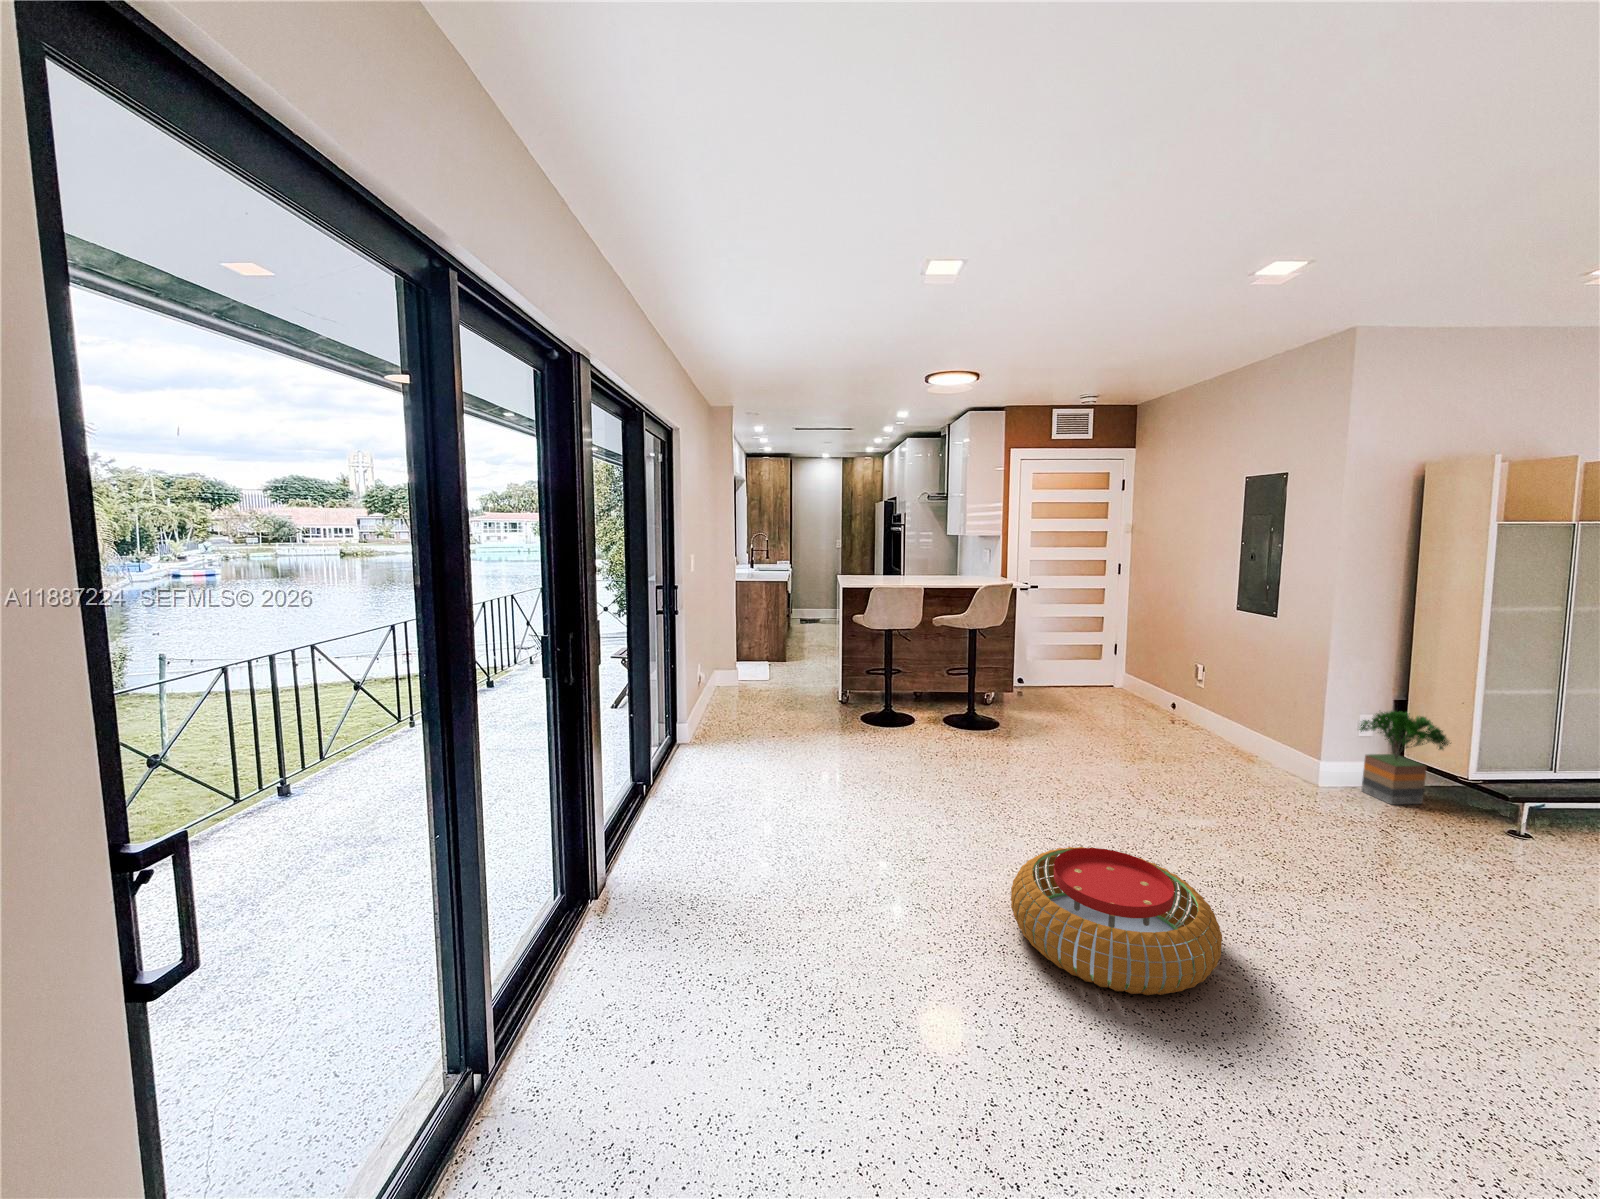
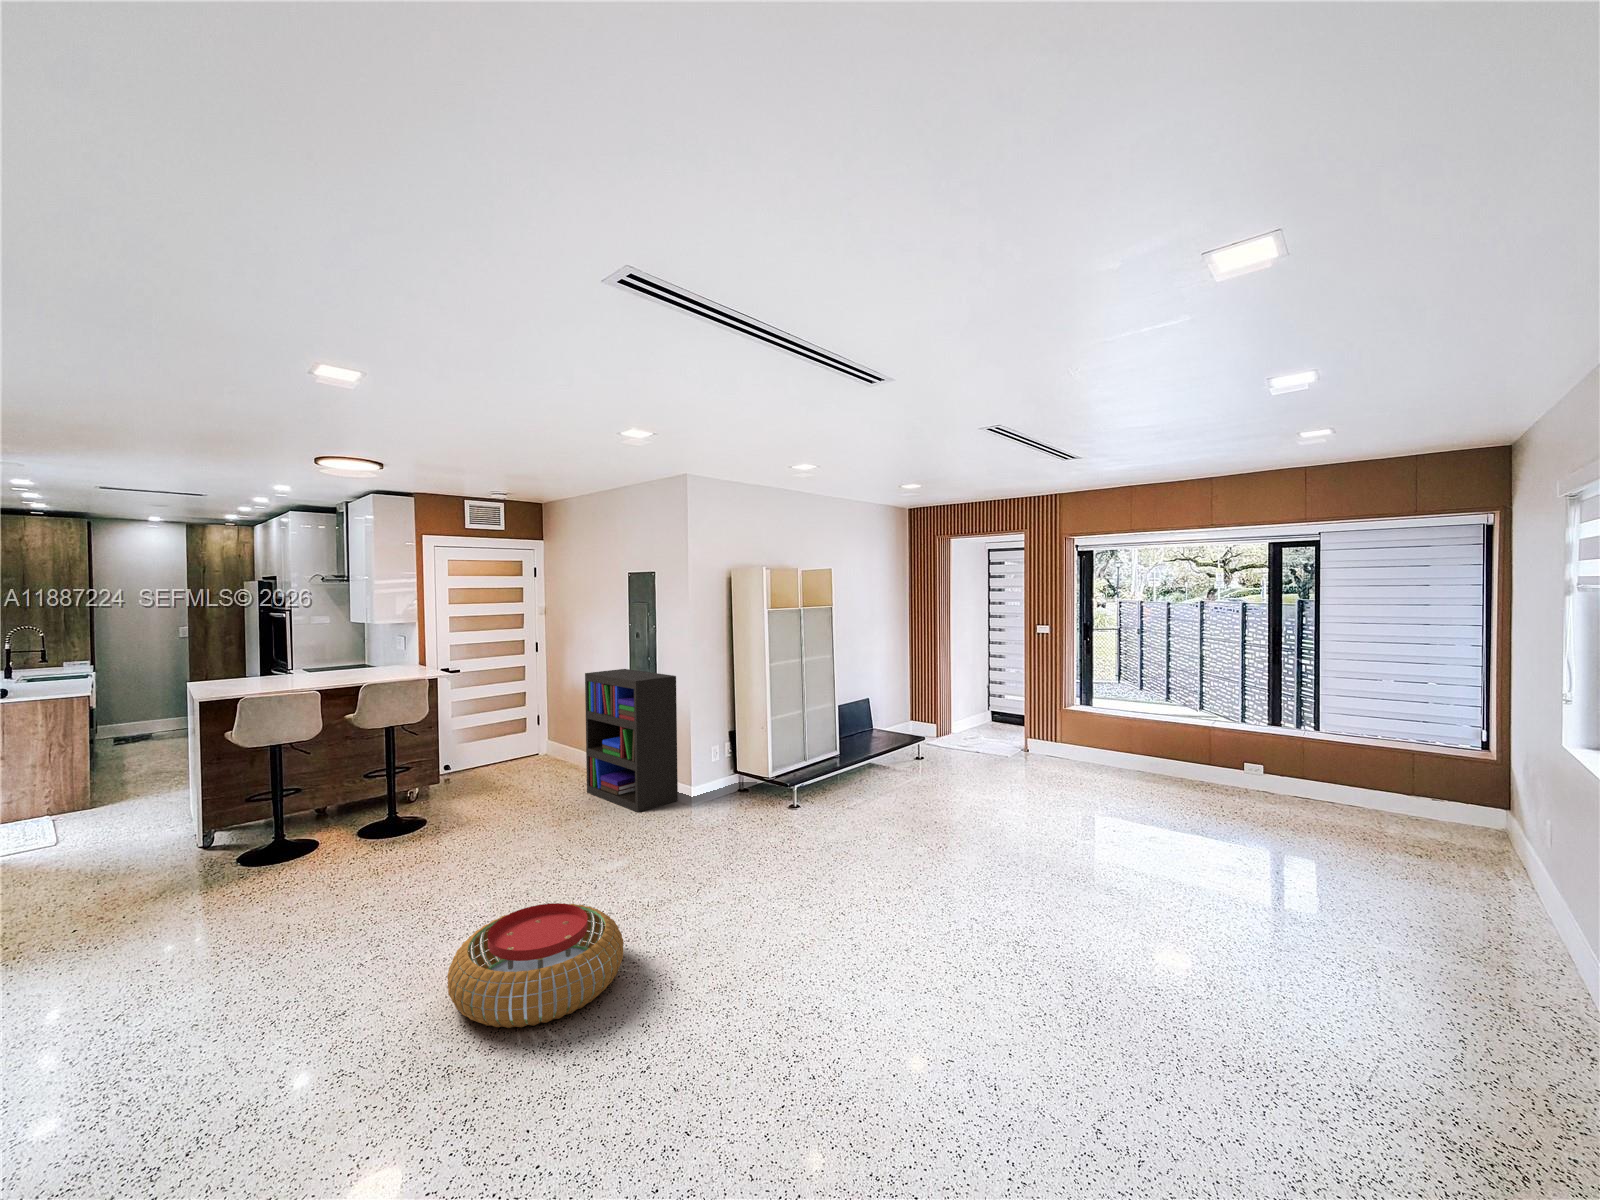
bookshelf: none [1167,599,1311,774] -> present [585,669,678,812]
potted tree: present [1359,711,1451,805] -> none [709,738,759,807]

